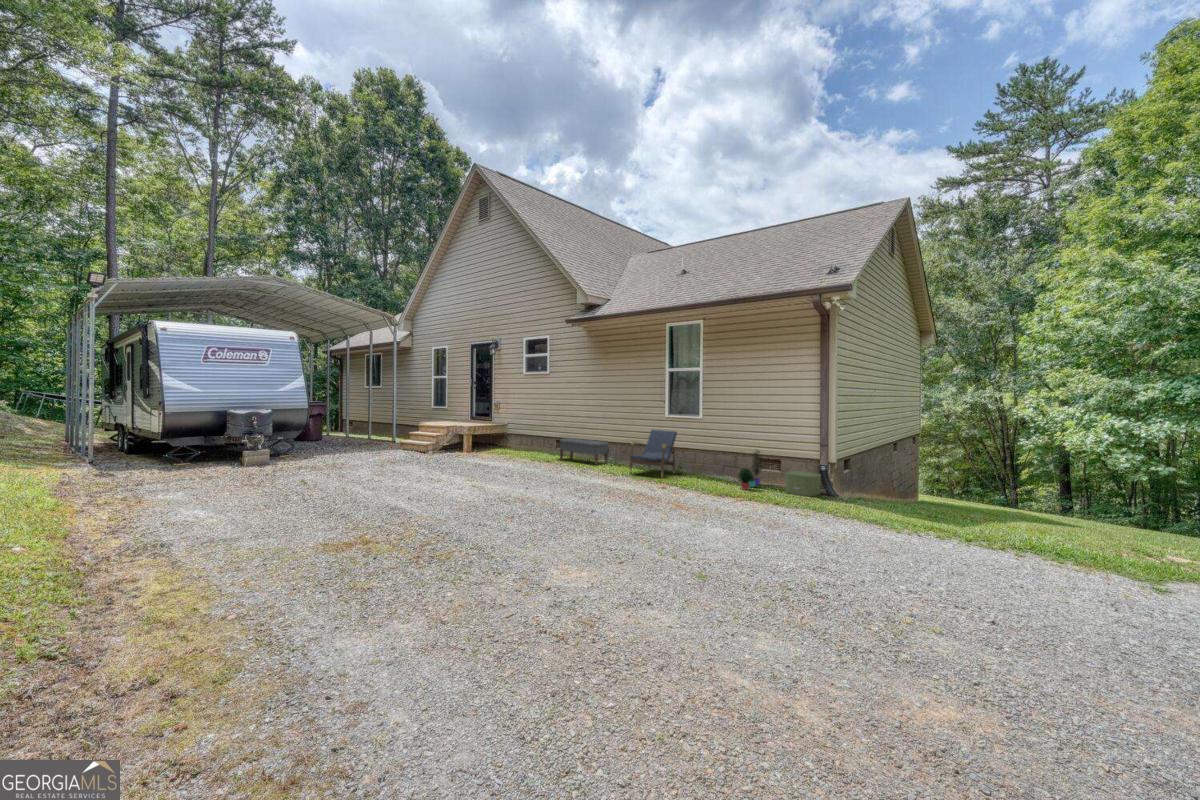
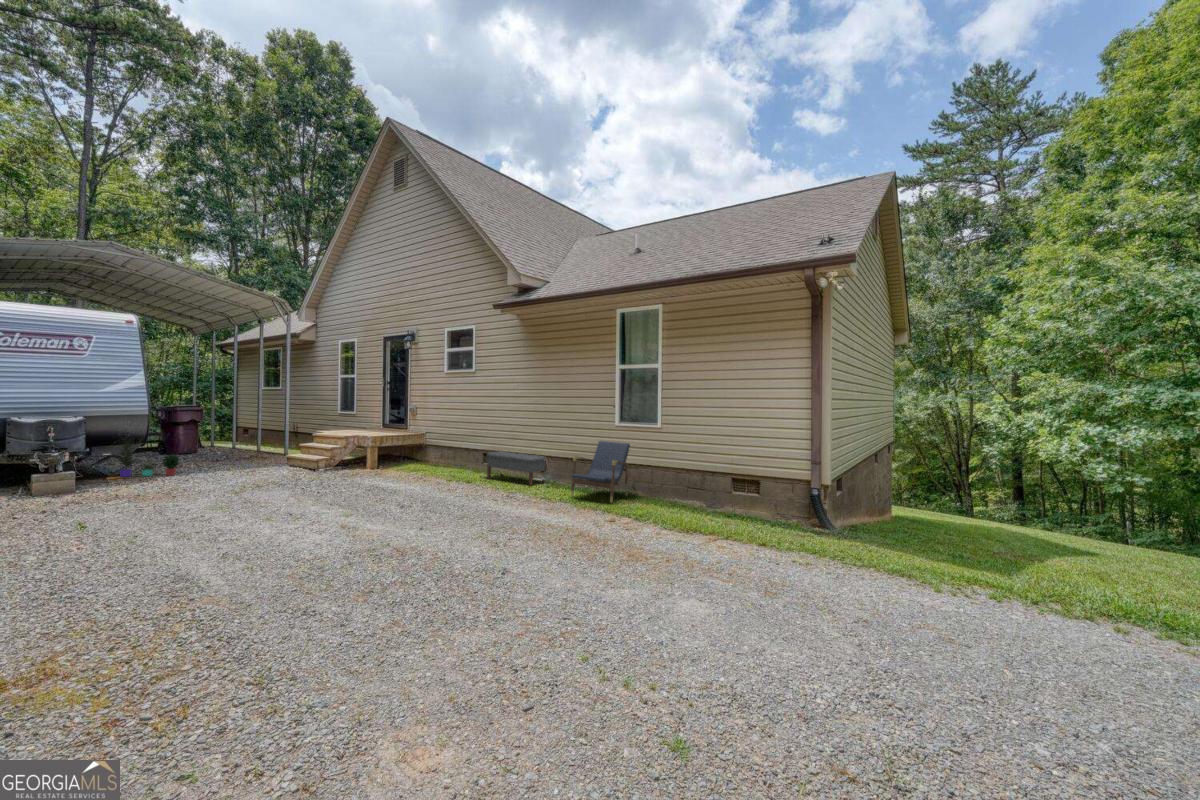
potted plant: present [738,450,762,490] -> present [119,441,180,477]
storage box: present [785,471,821,496] -> none [767,494,812,528]

